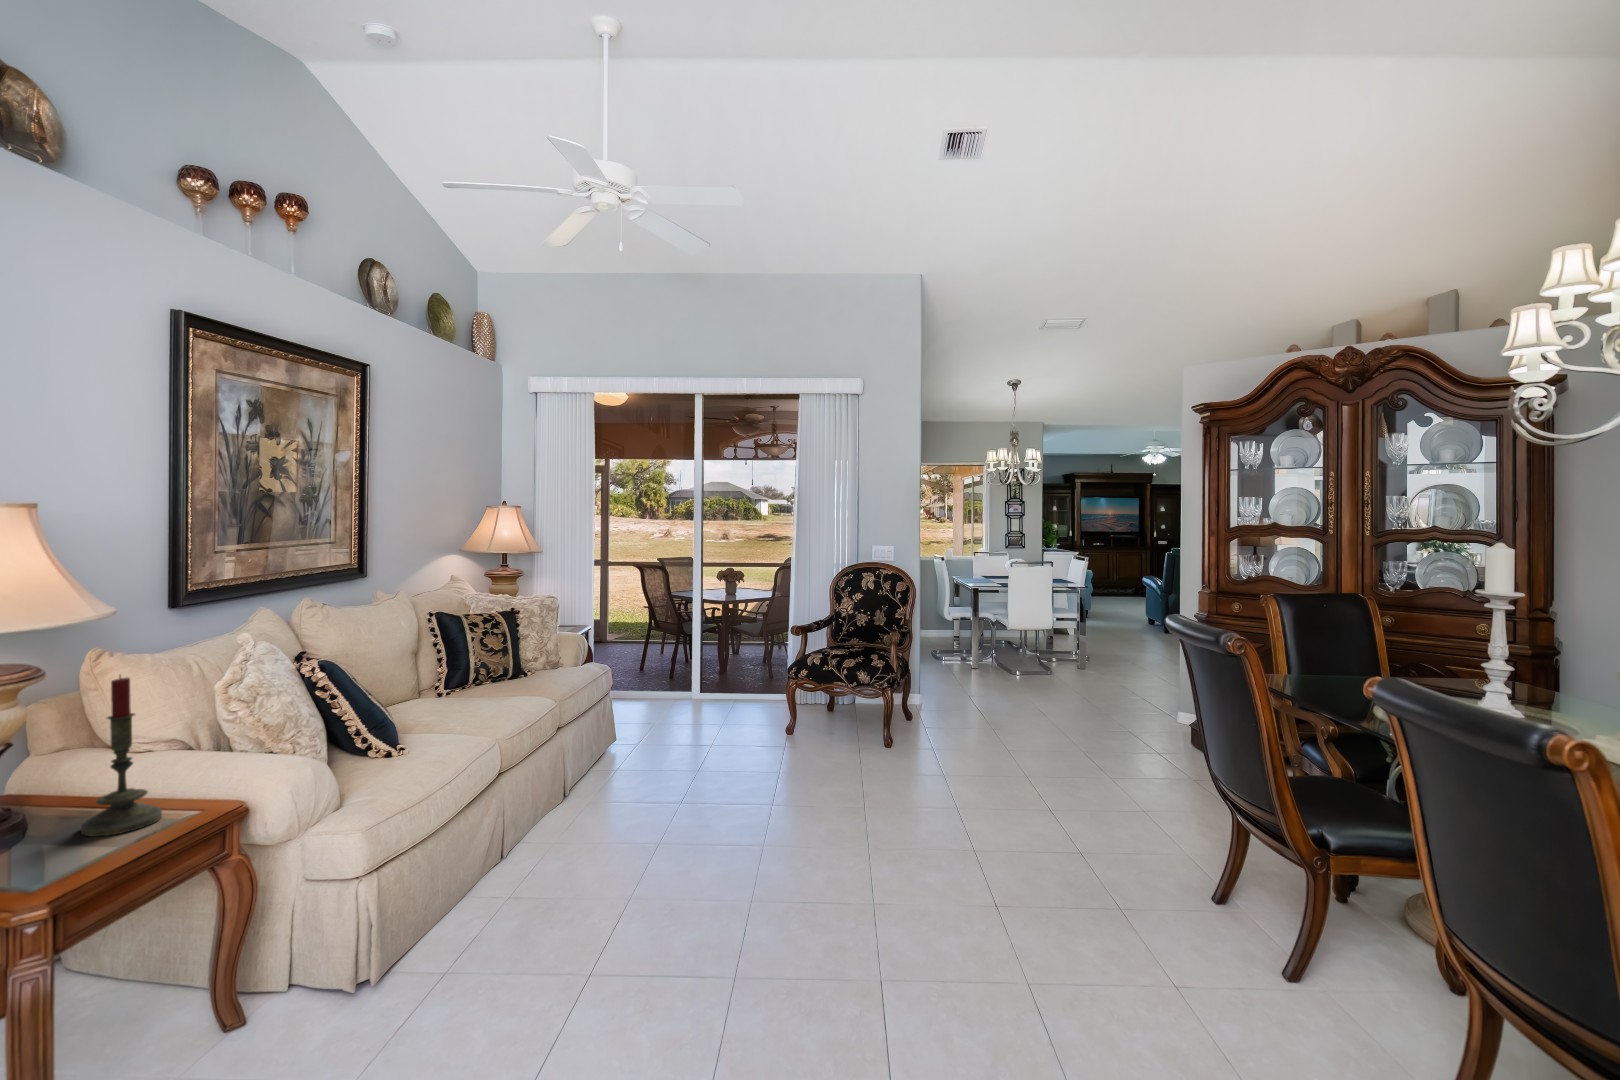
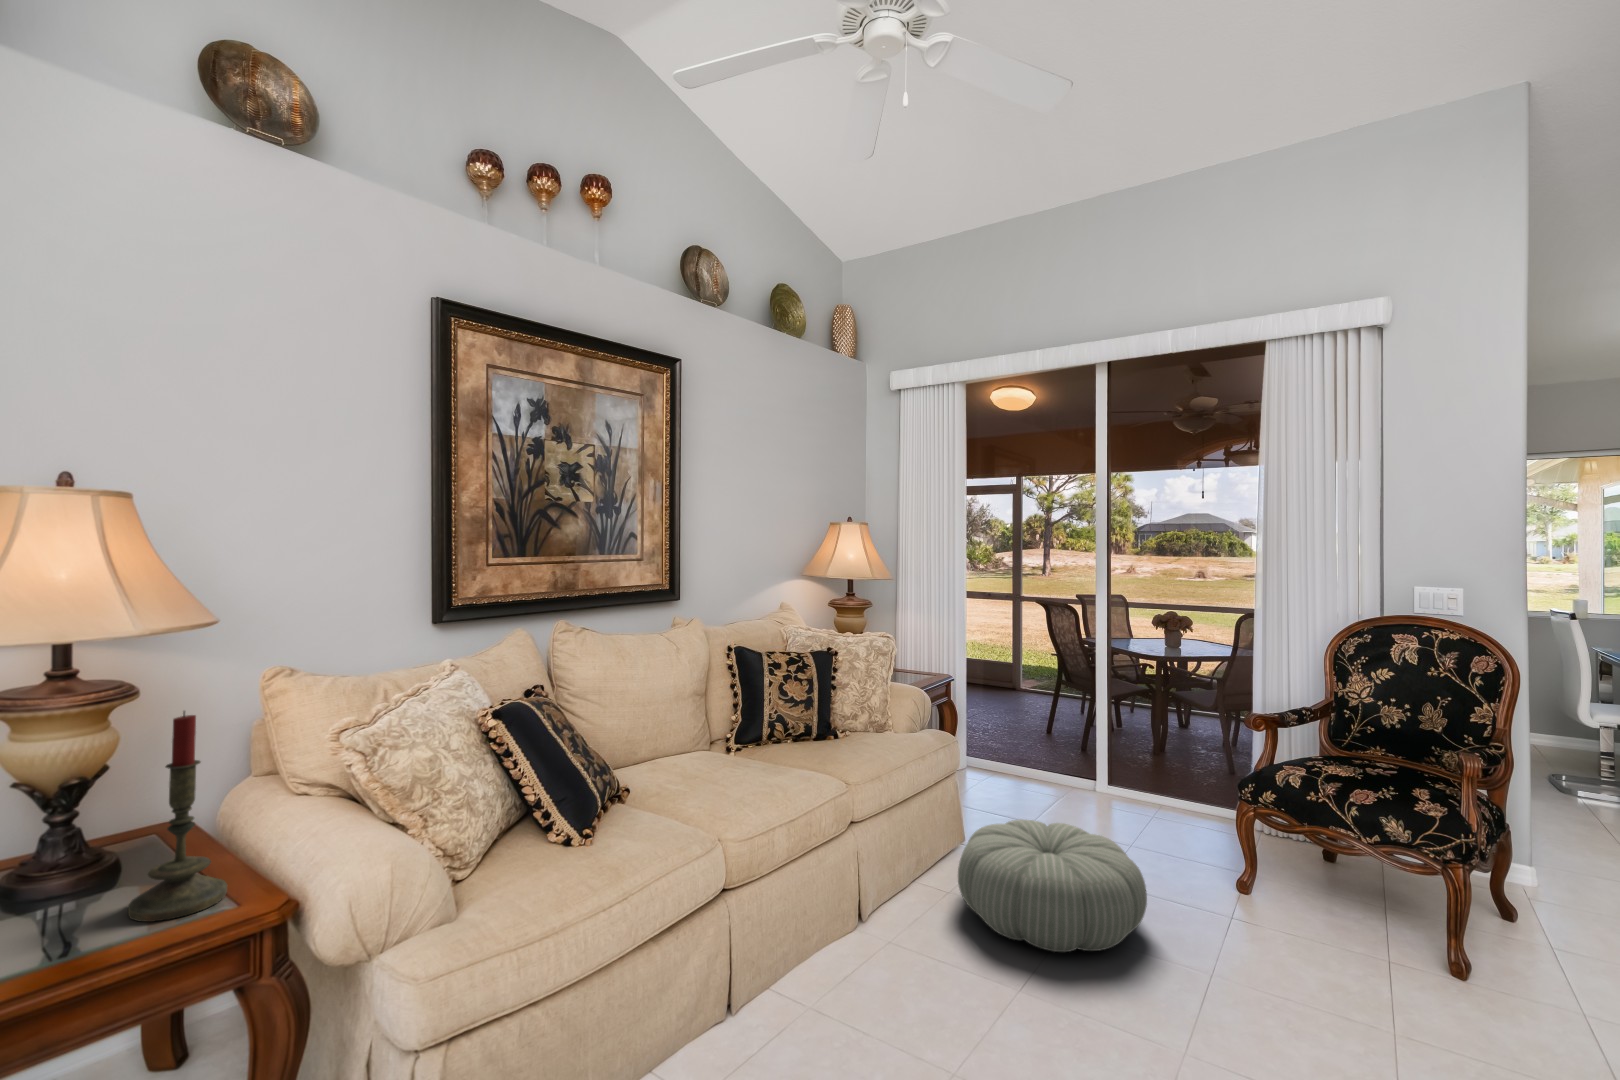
pouf: none [629,709,746,781] -> present [958,820,1147,952]

